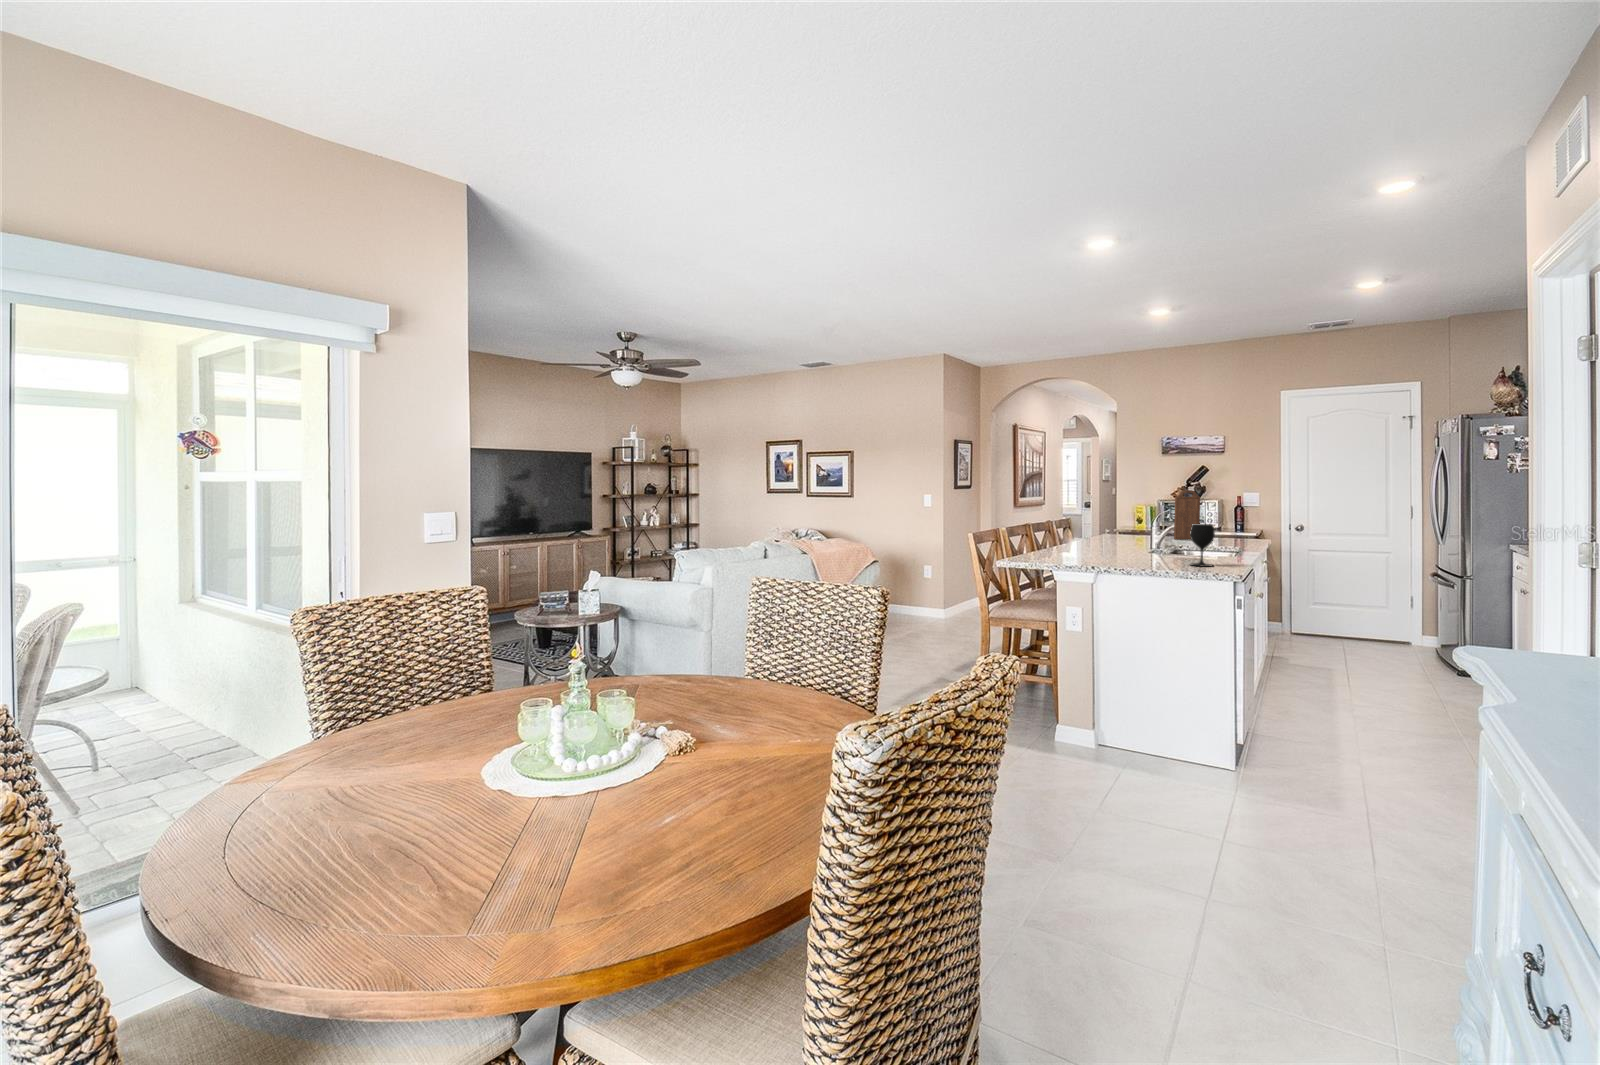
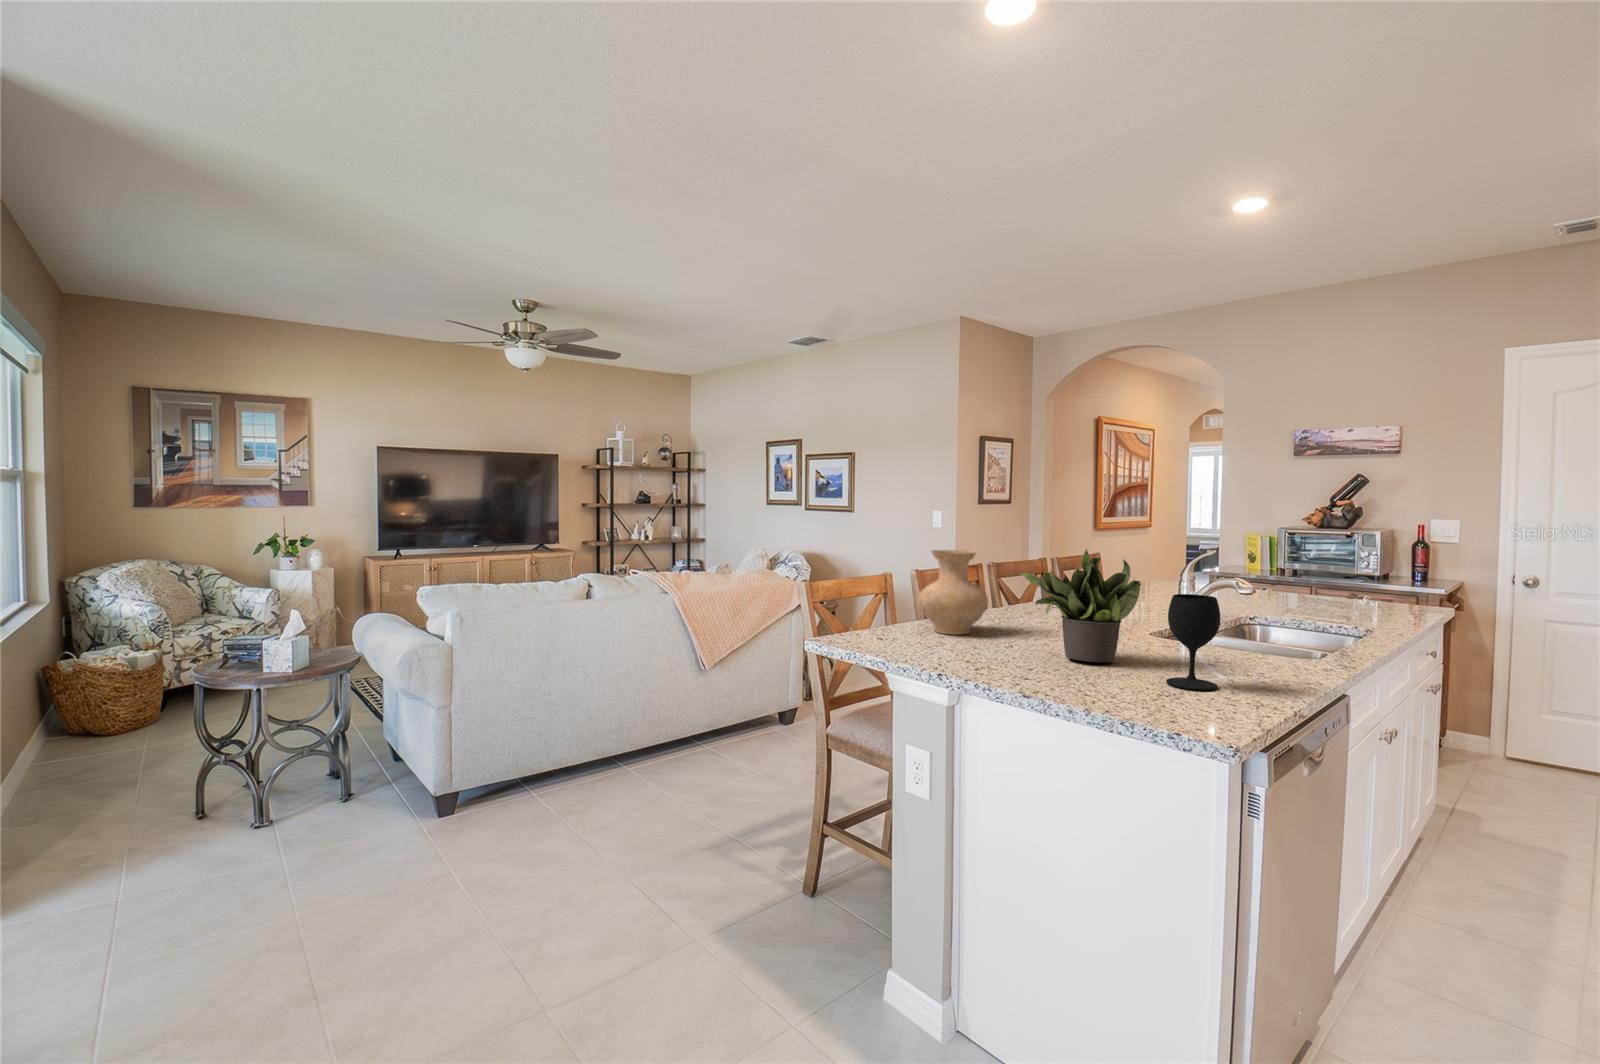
cutting board: present [1174,490,1200,540] -> none [1264,516,1316,599]
potted plant: none [1105,505,1170,561] -> present [1020,549,1141,662]
vase: none [1032,511,1072,557] -> present [918,550,988,634]

